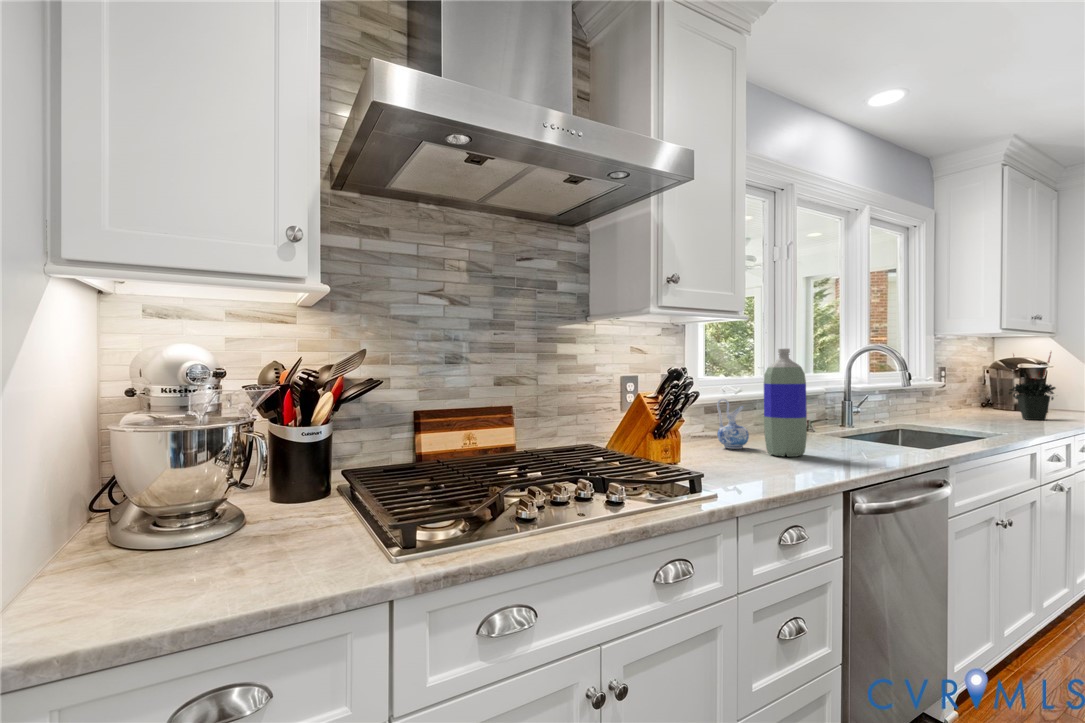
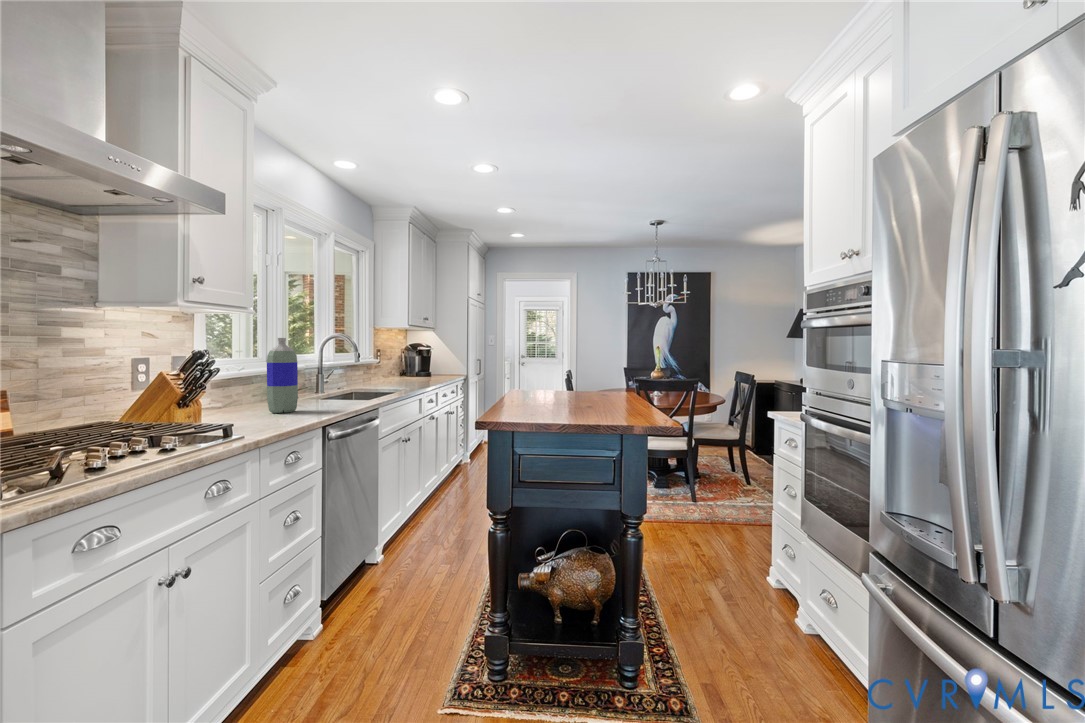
potted plant: present [1009,352,1055,420] -> none [412,341,434,381]
ceramic pitcher: present [717,399,749,449] -> none [226,375,253,413]

